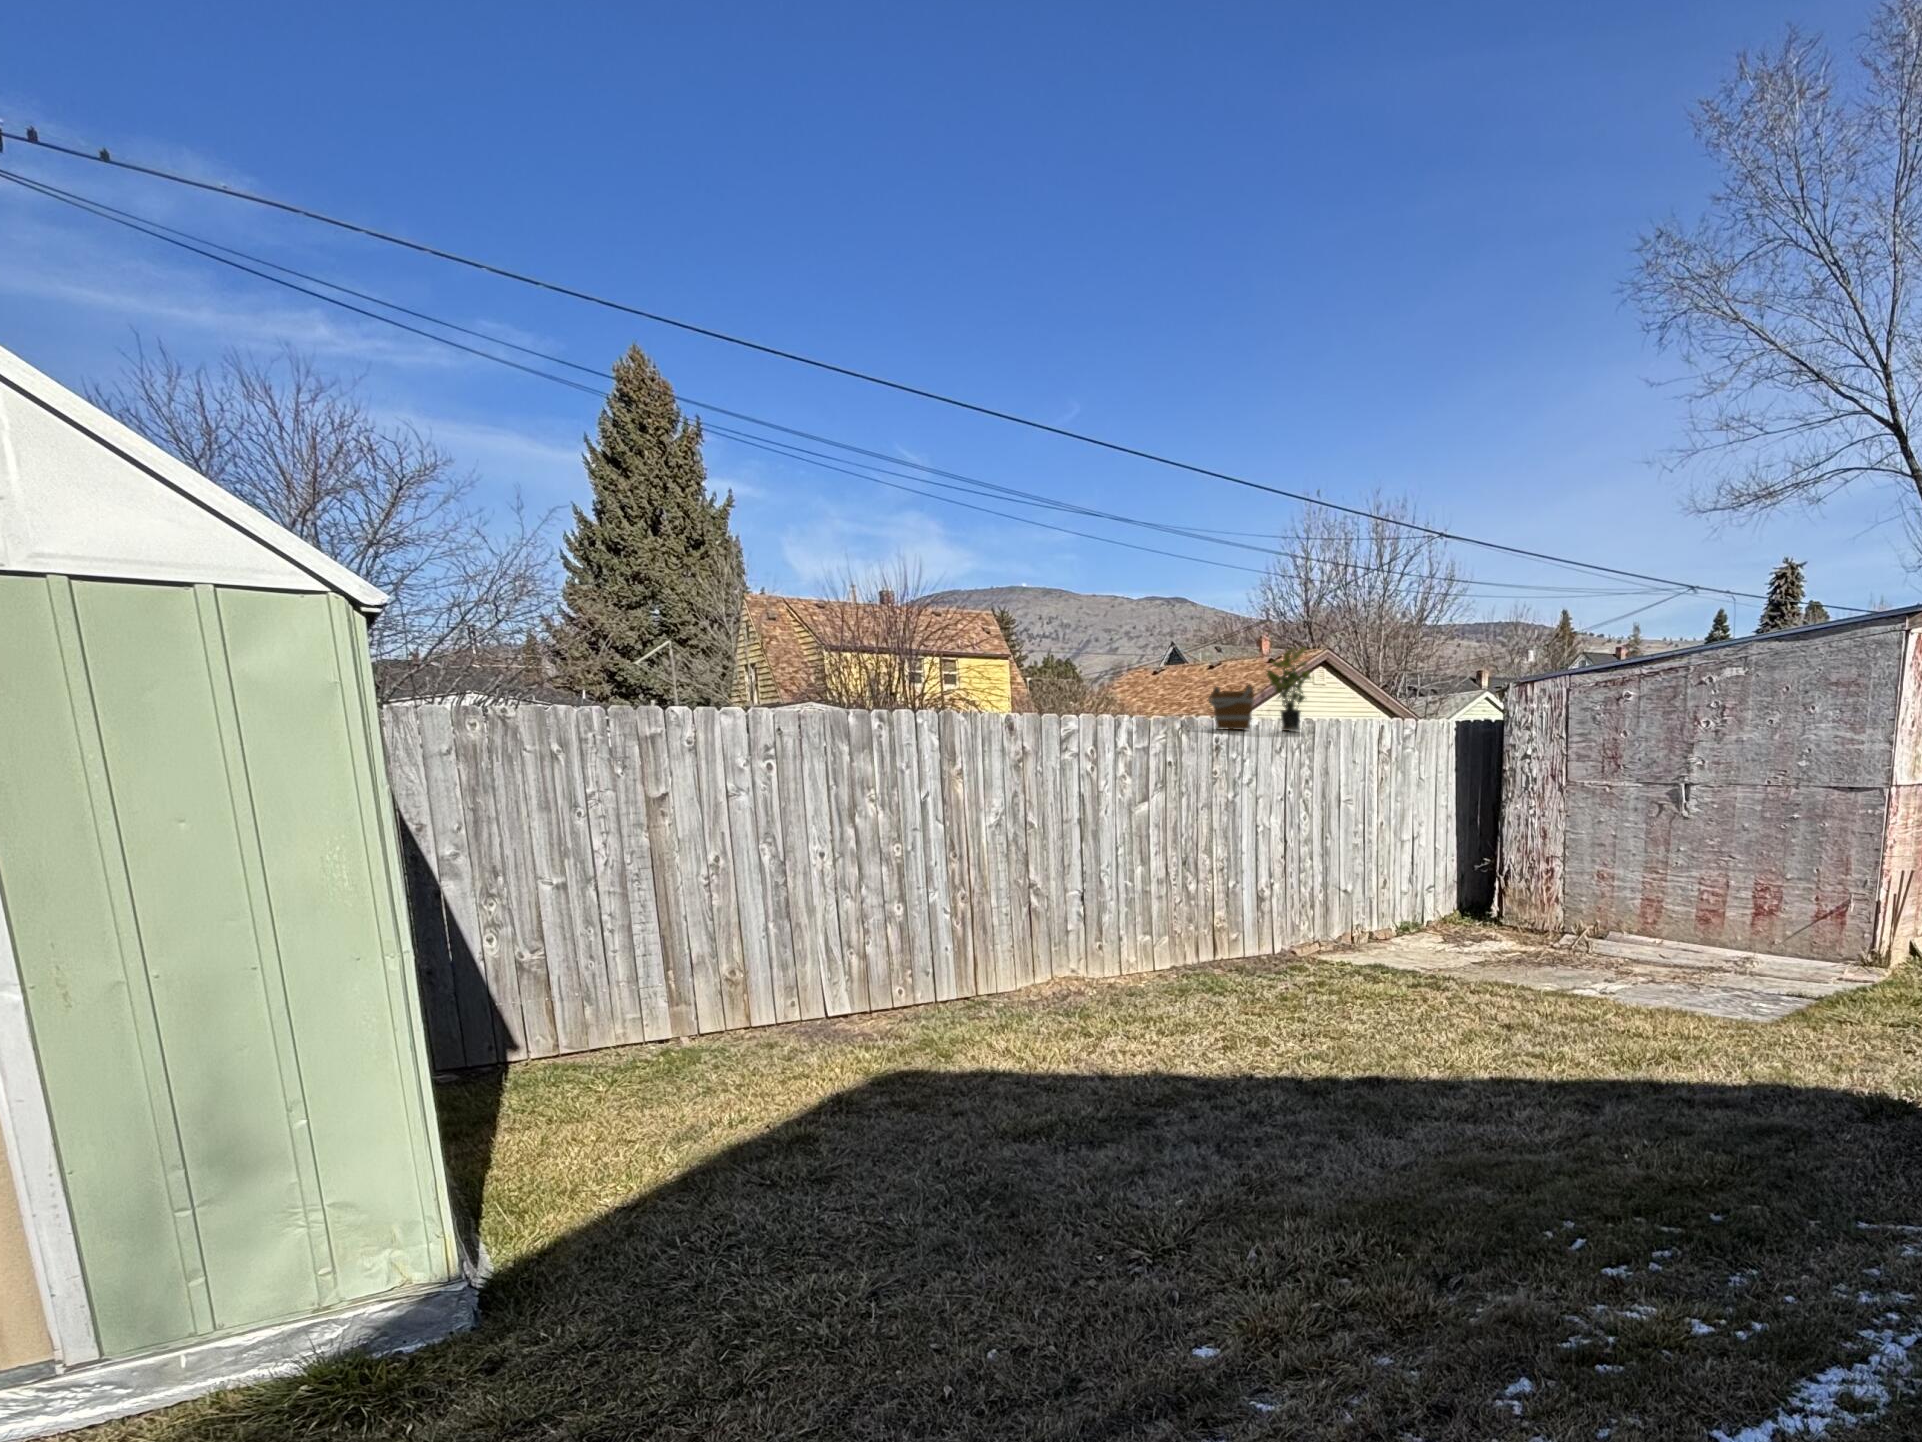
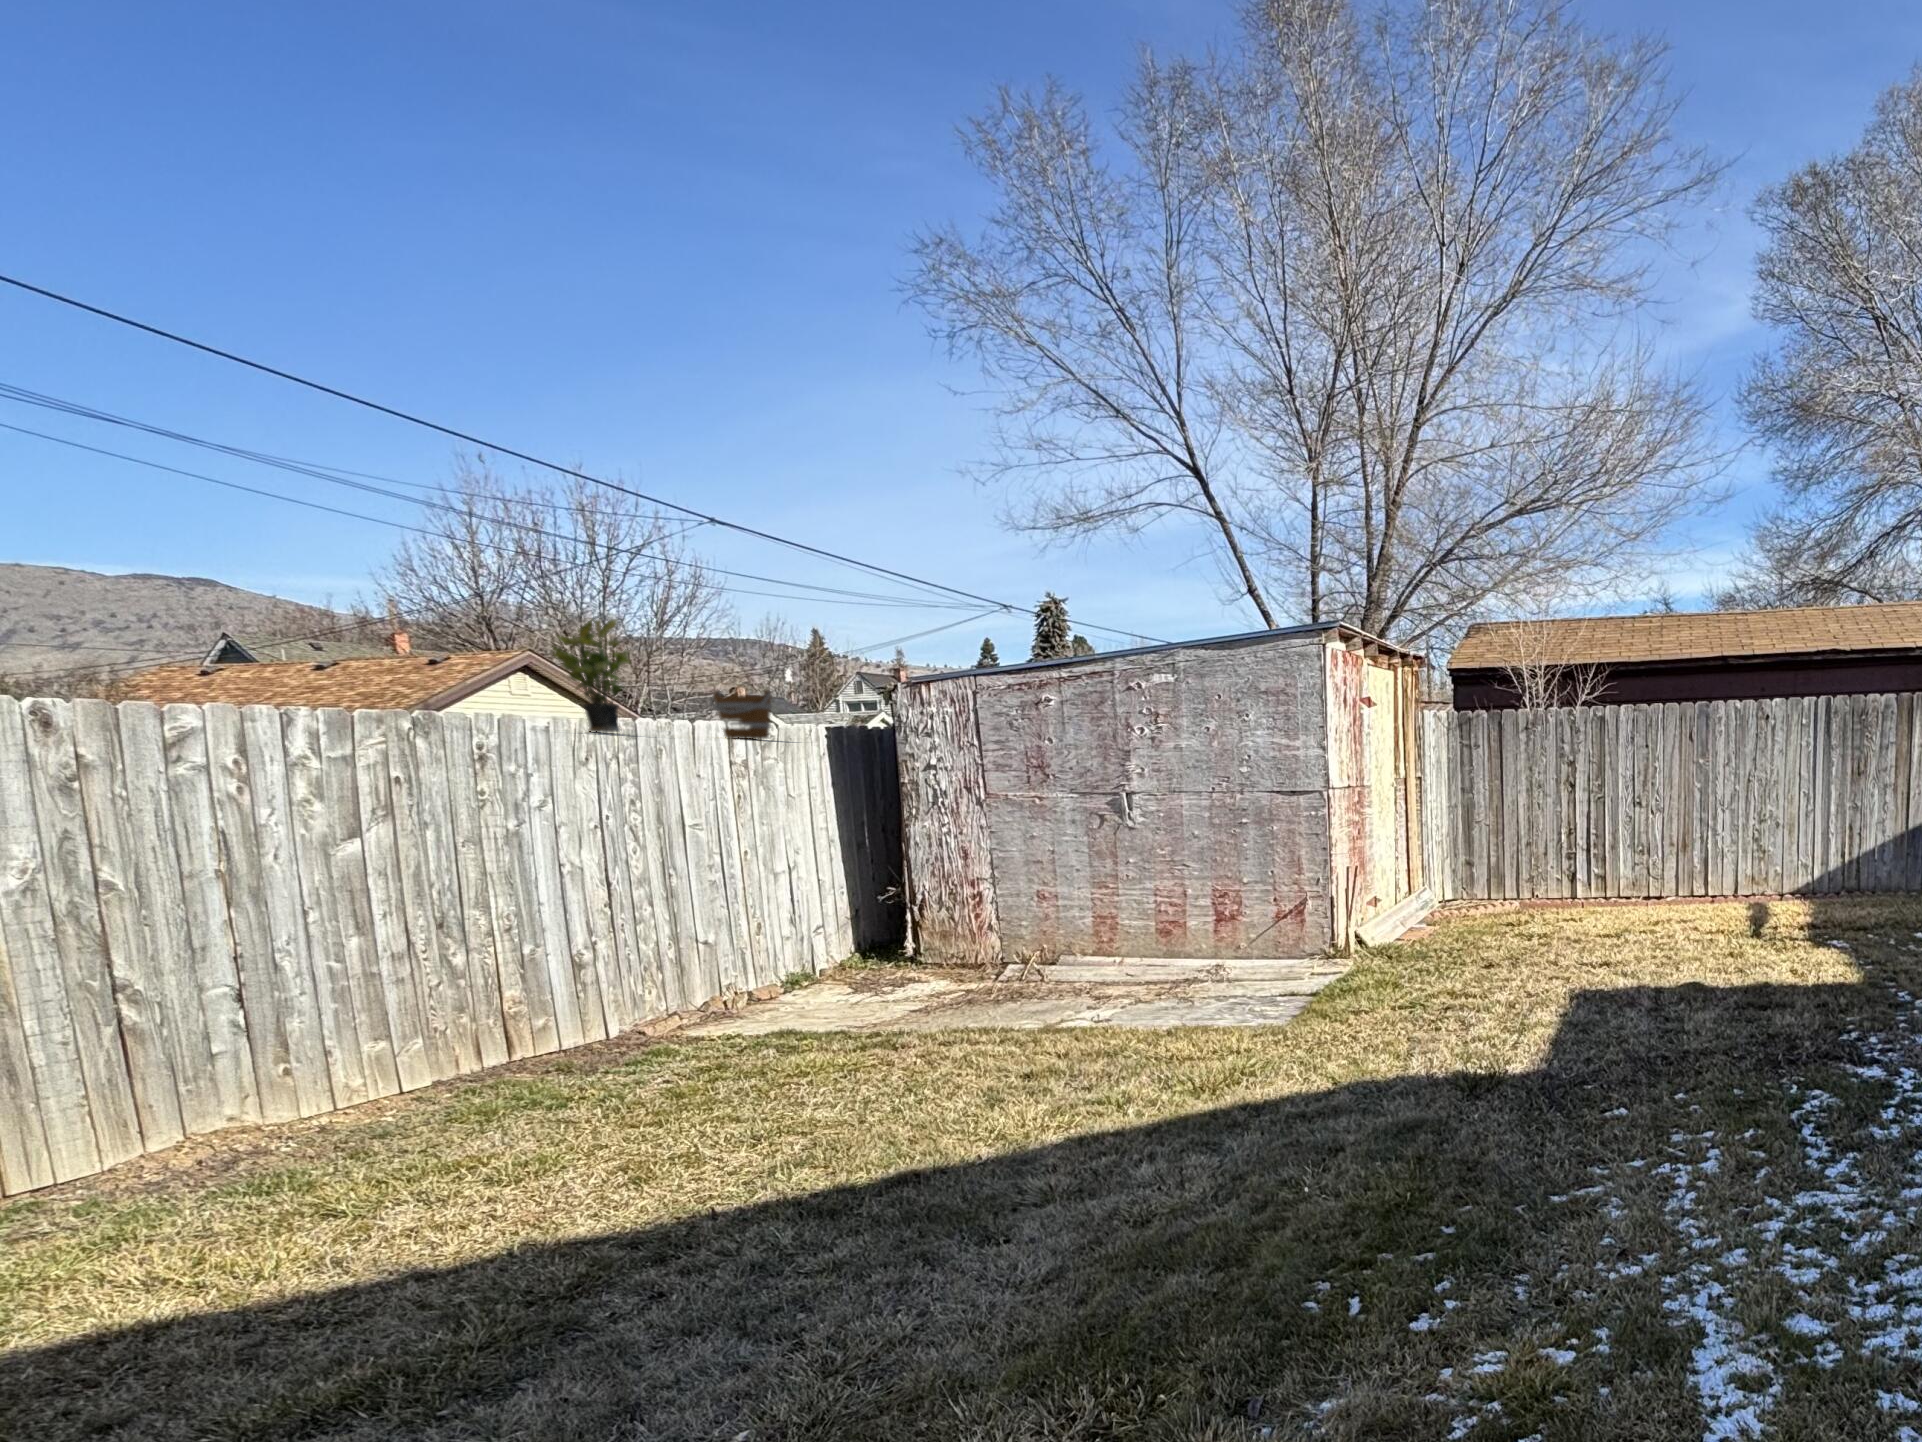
bucket: present [1209,685,1254,730] -> present [710,689,772,739]

